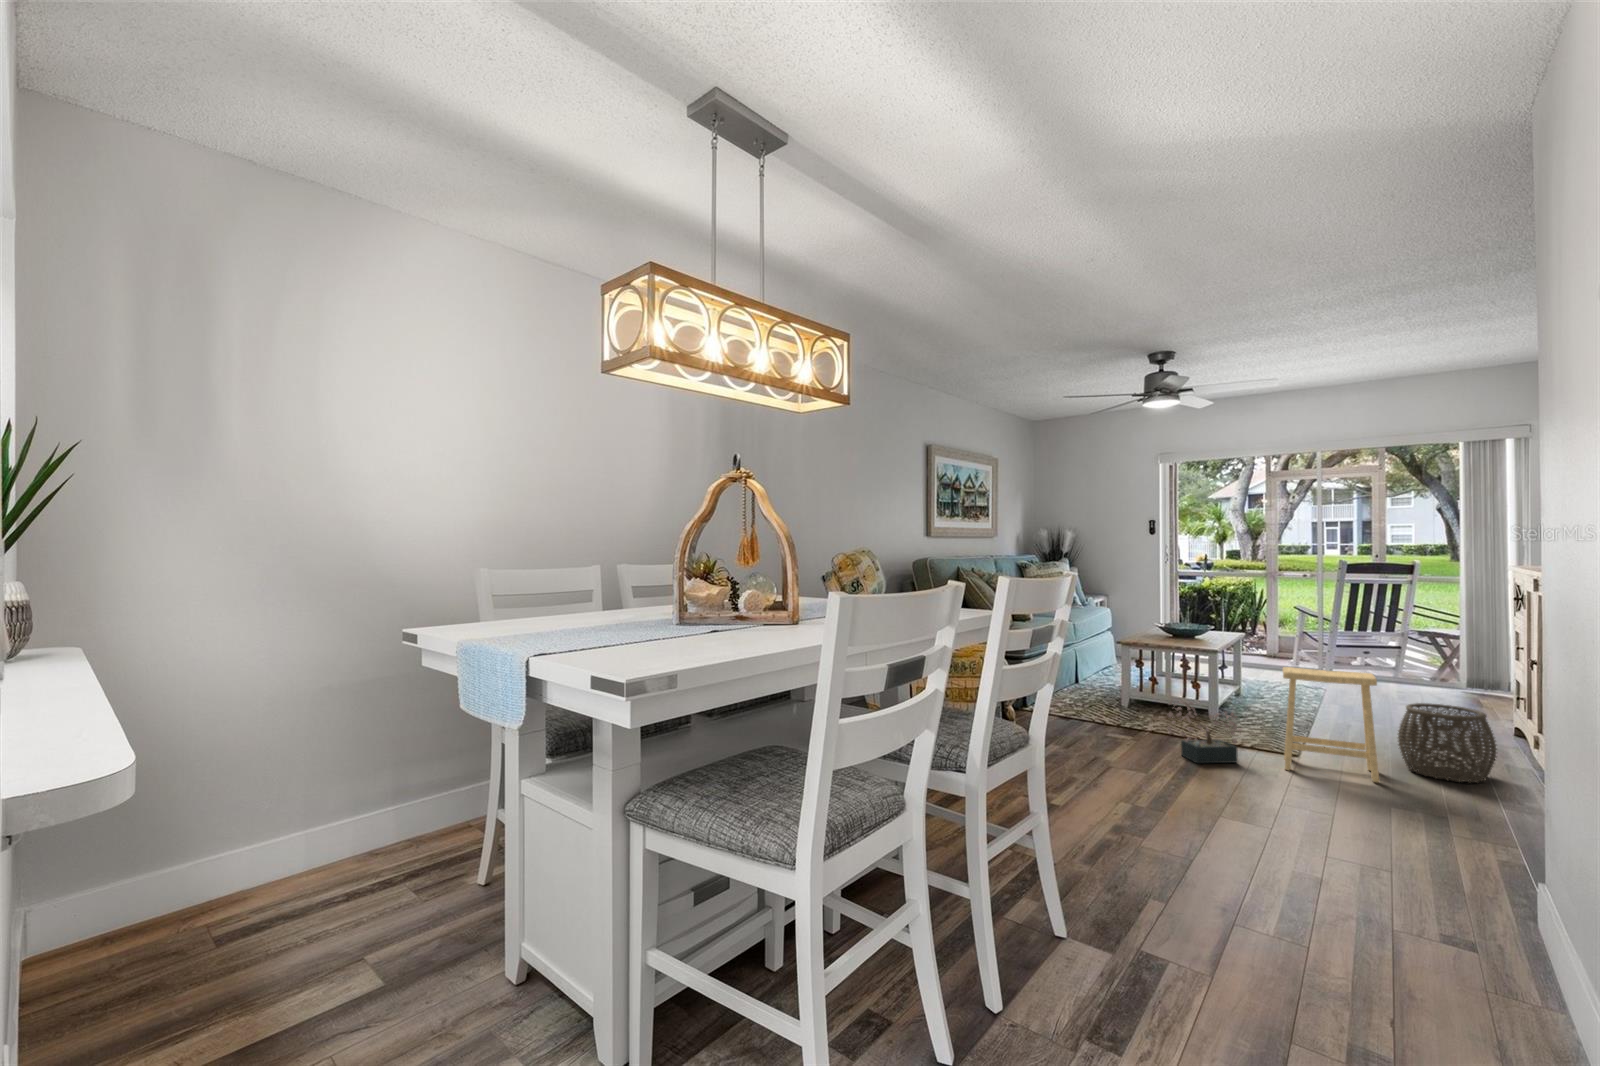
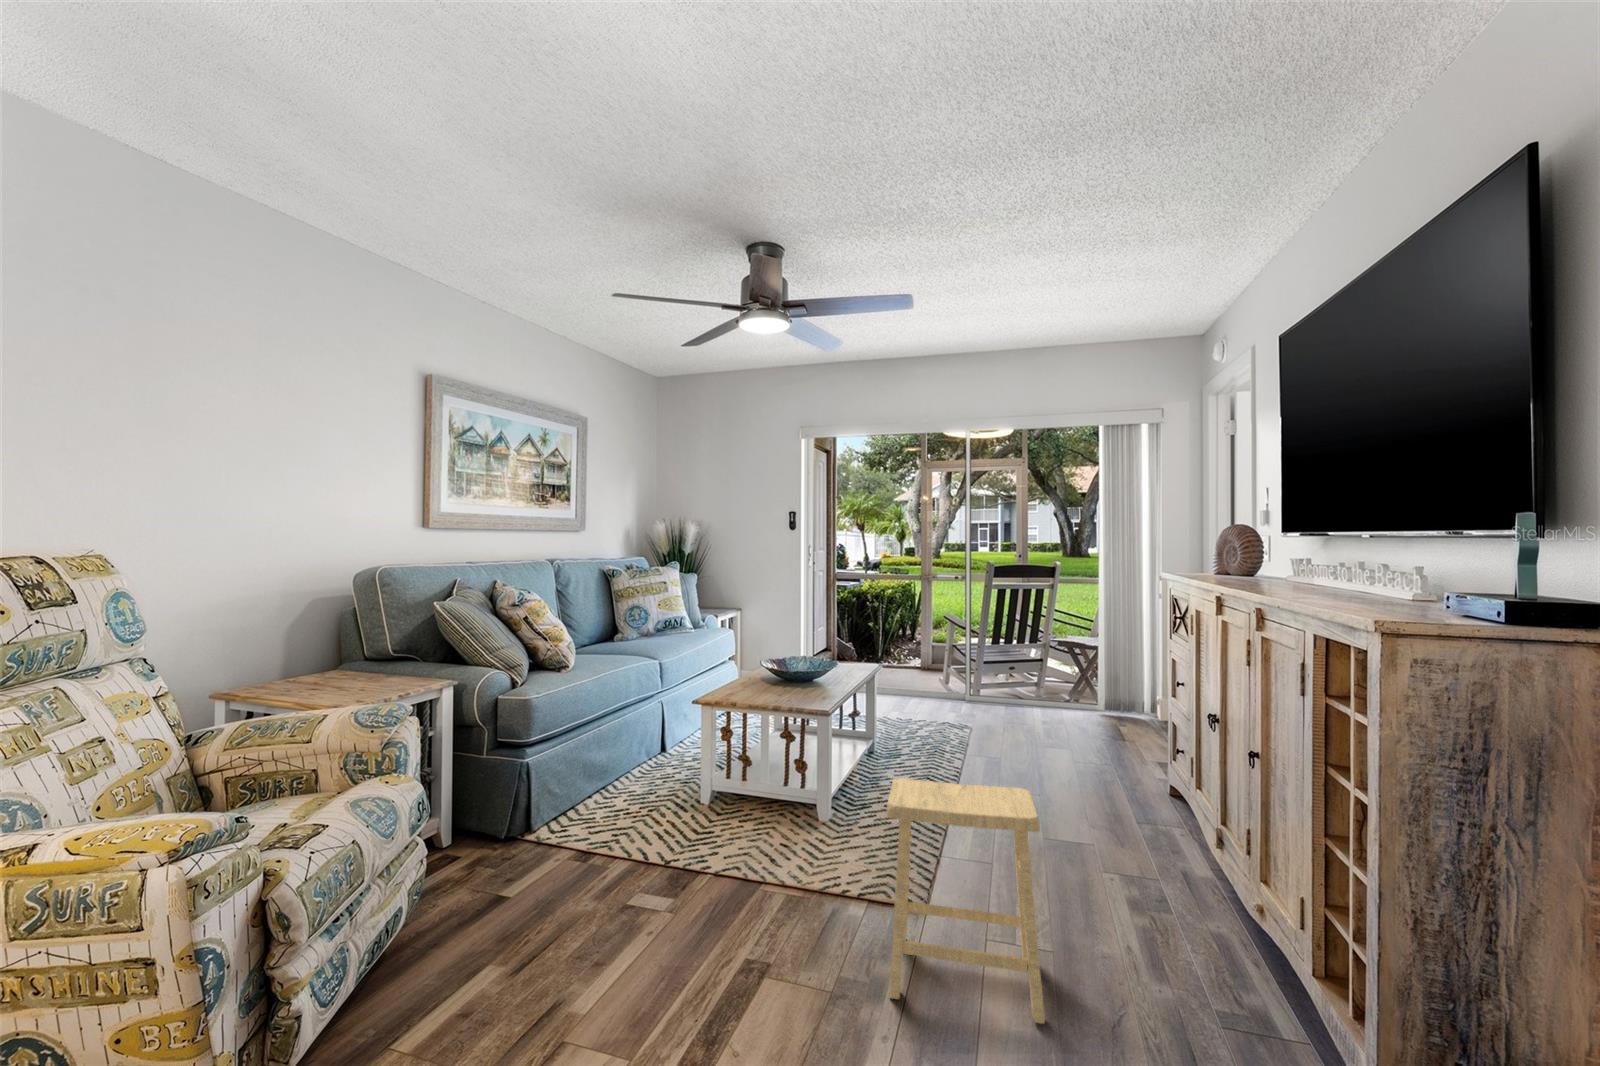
decorative plant: present [1168,700,1242,763] -> none [685,863,825,1010]
woven basket: present [1398,703,1497,783] -> none [1064,815,1211,984]

